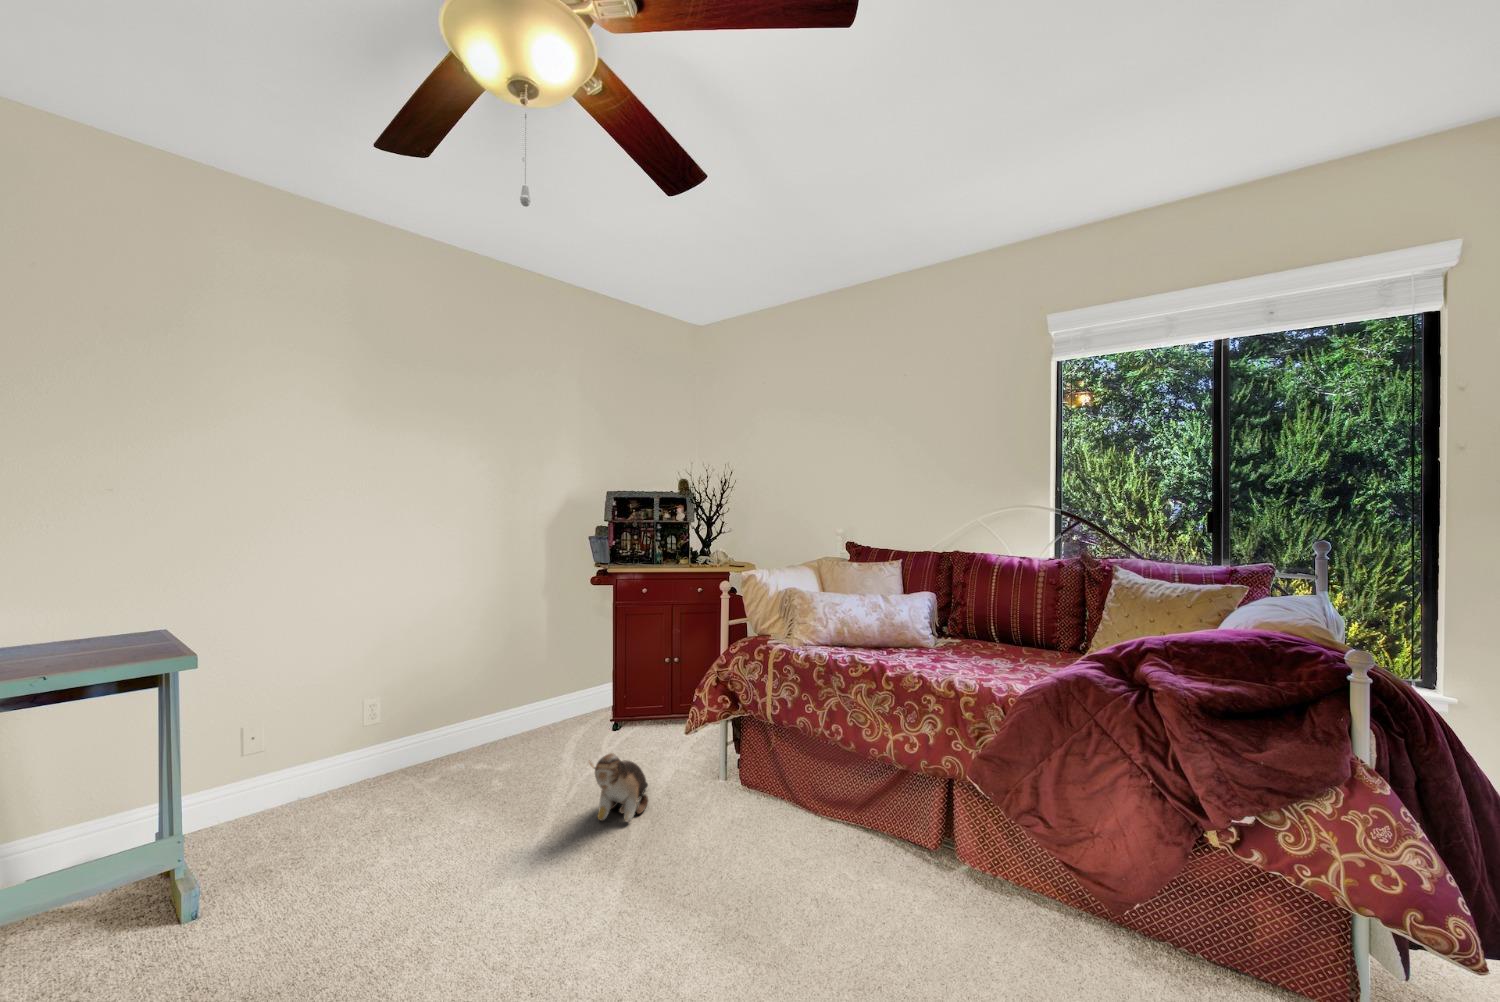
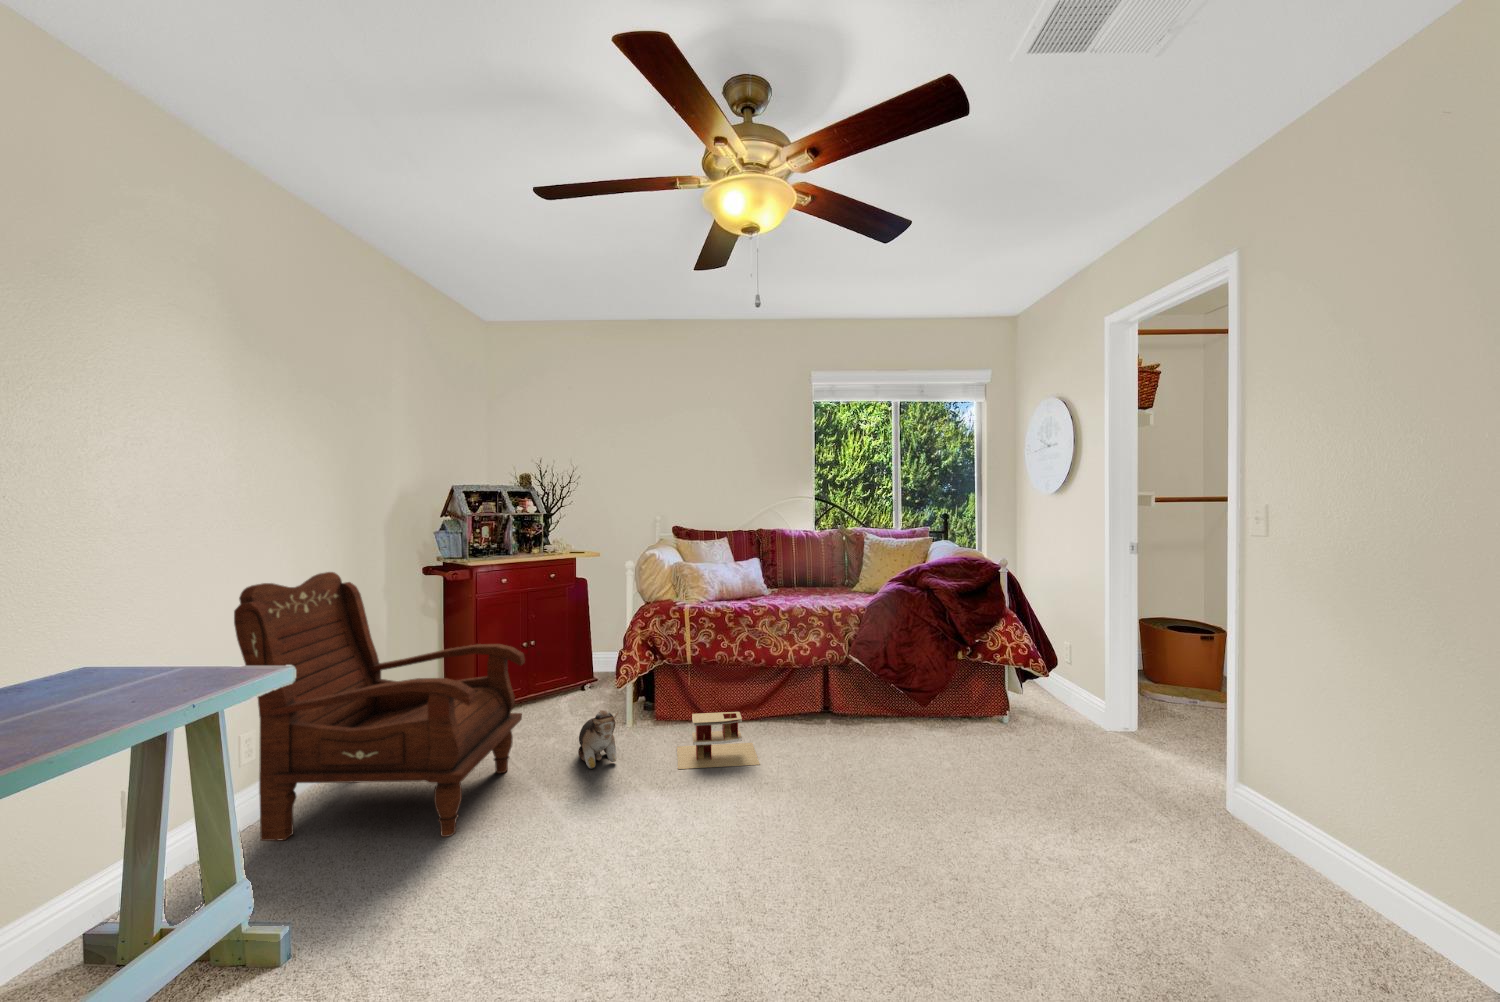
armchair: none [323,562,565,842] -> present [234,572,525,841]
toy house: none [670,792,806,899] -> present [677,712,760,769]

